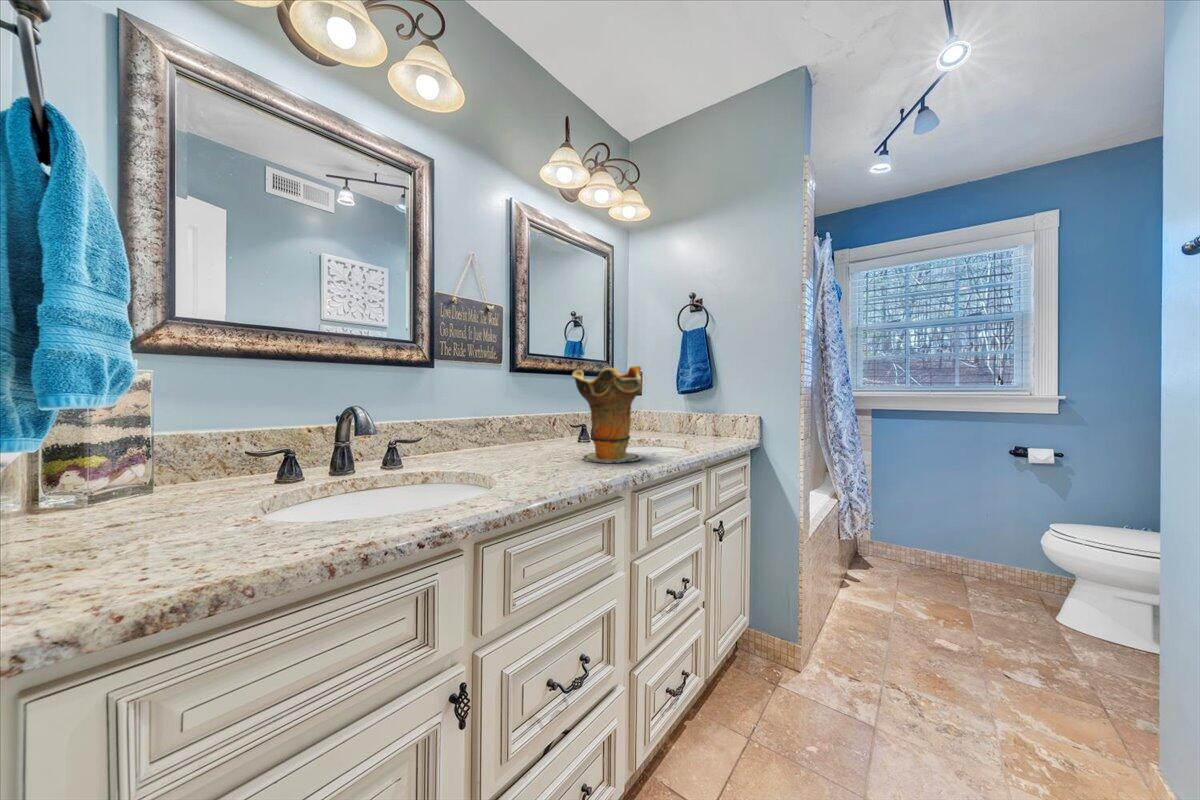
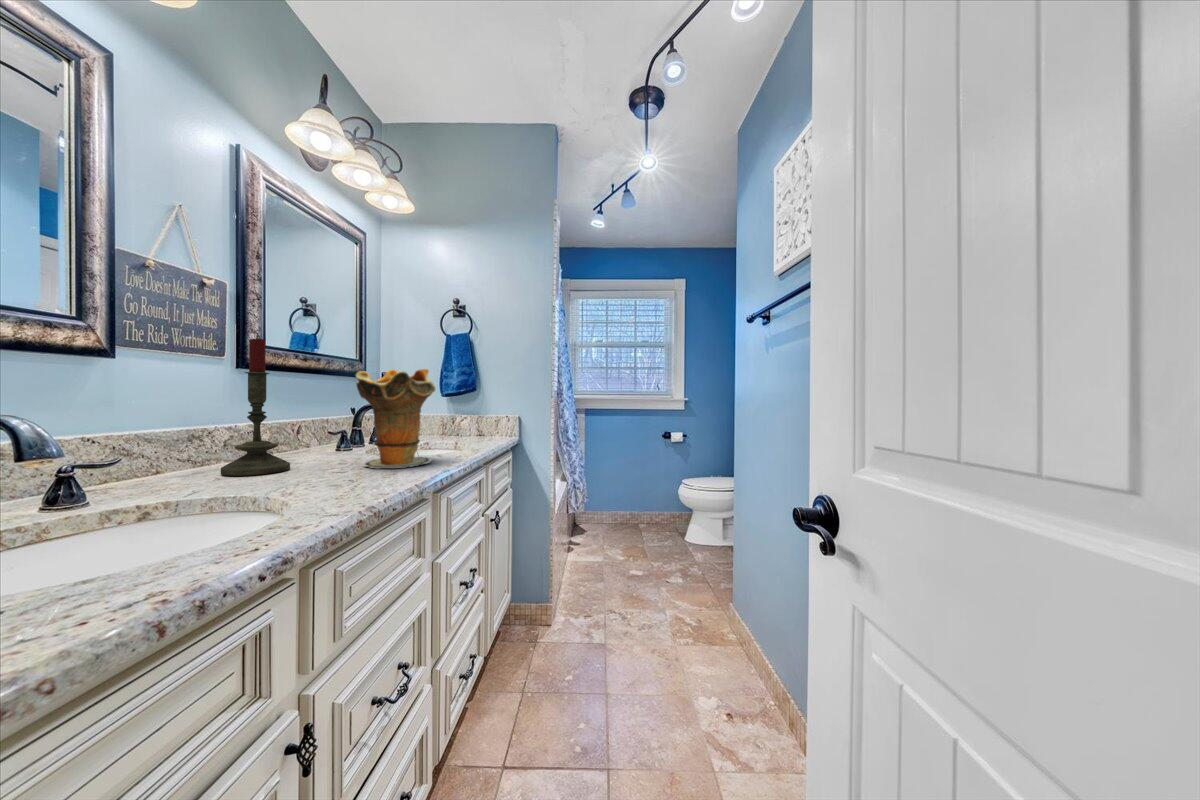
candle: none [488,344,532,458] -> present [221,335,290,476]

